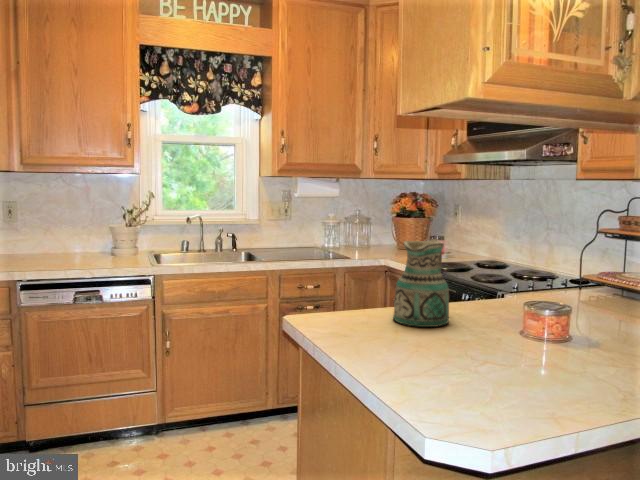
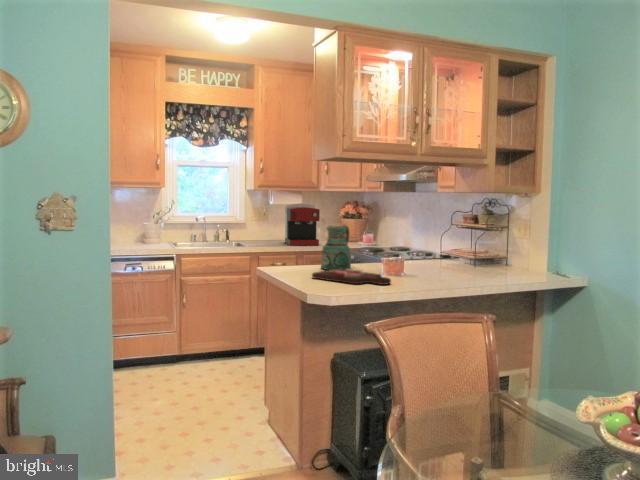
coffee maker: none [317,197,368,259] -> present [285,203,320,246]
cutting board: none [388,331,570,386] -> present [312,269,391,285]

